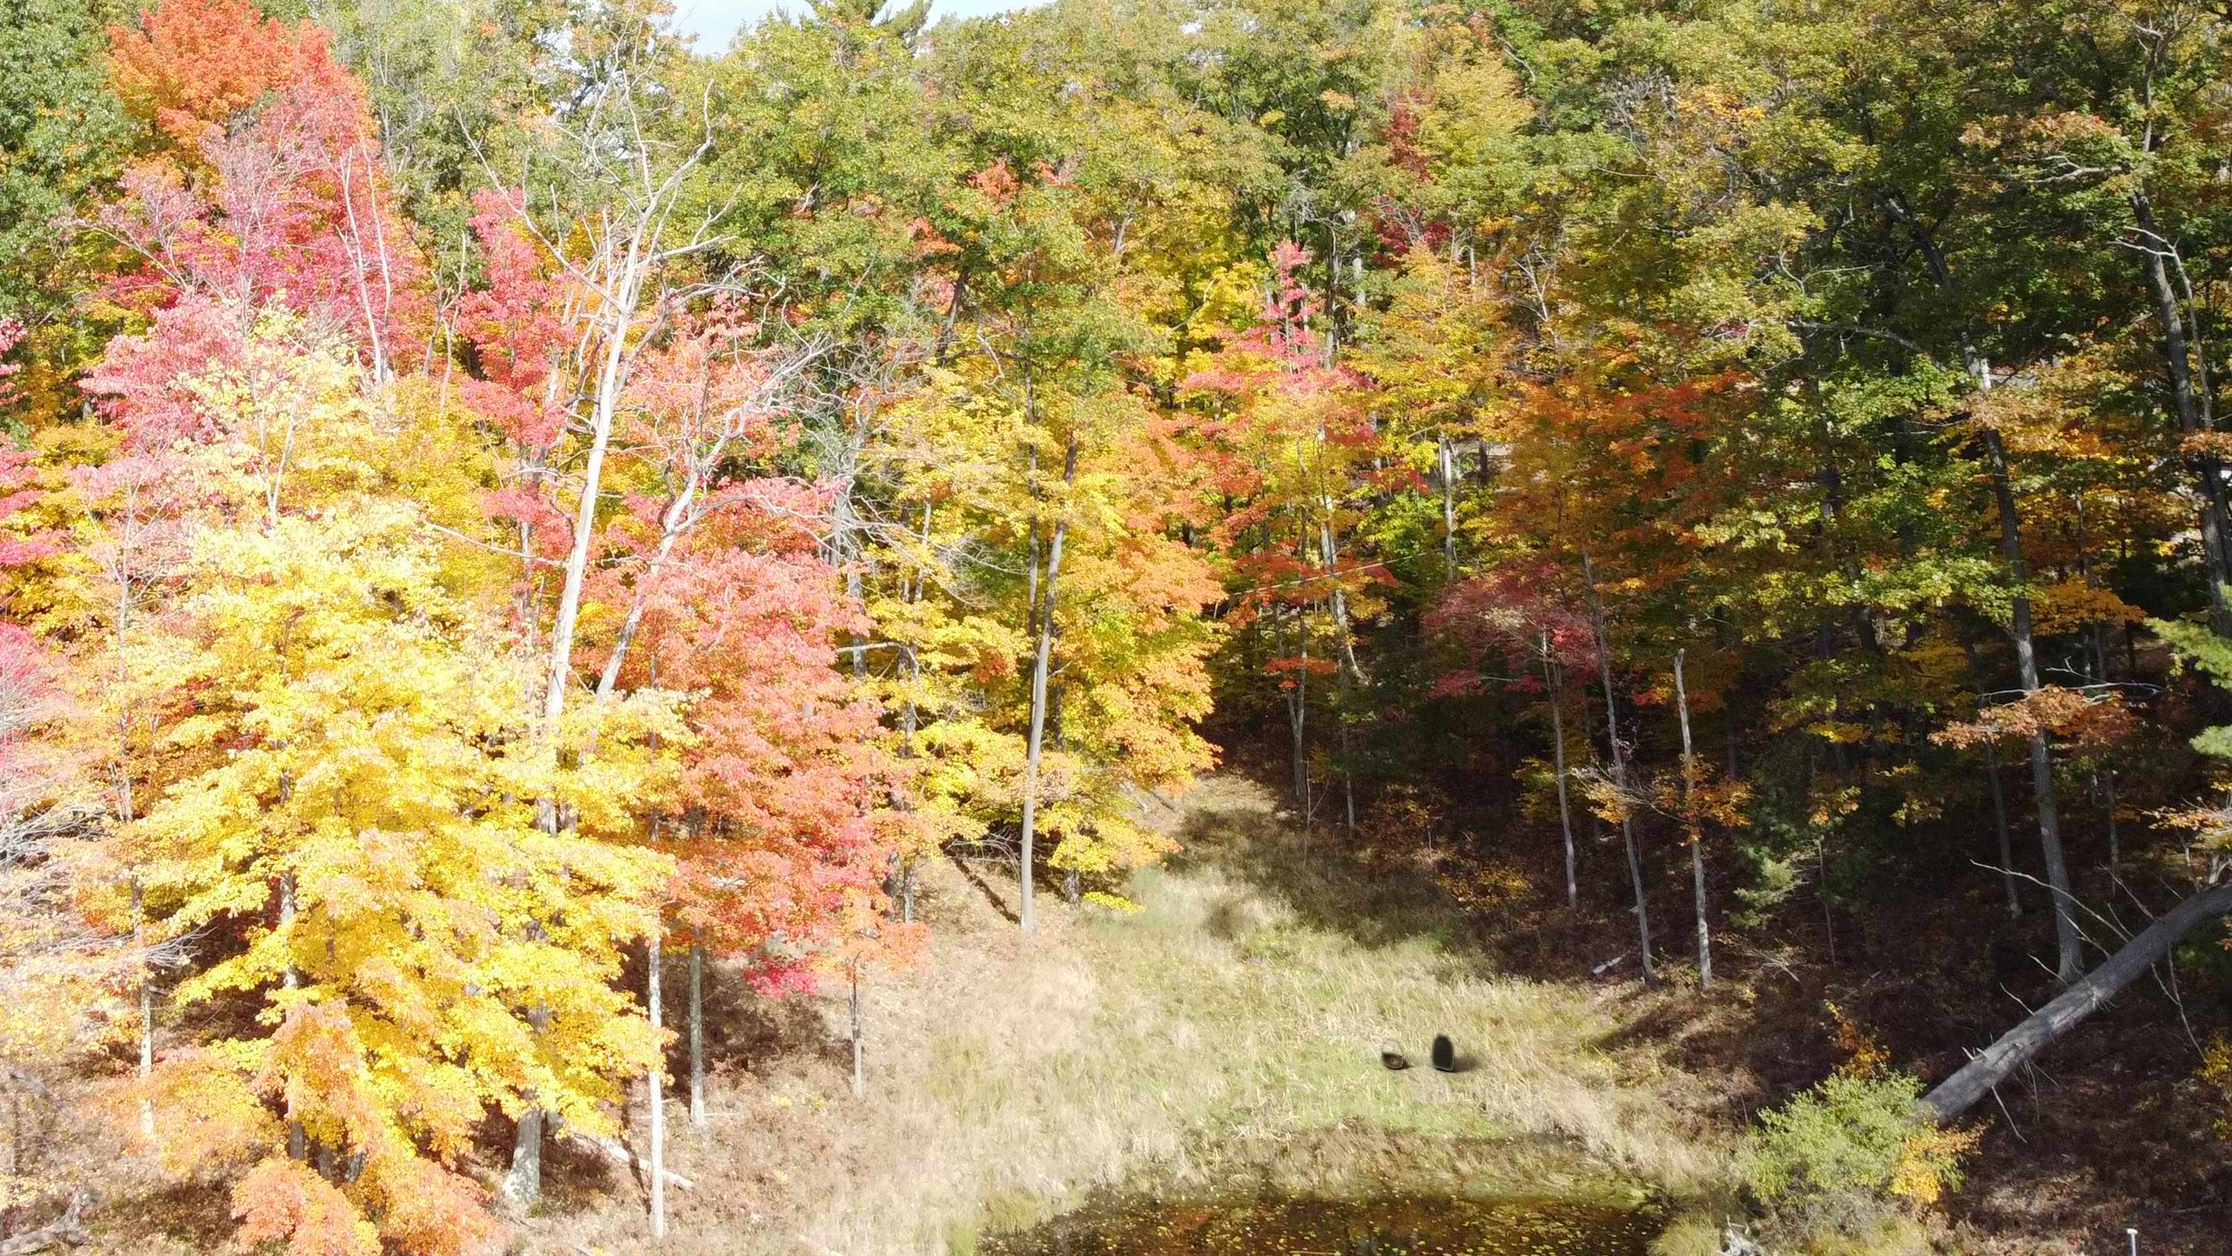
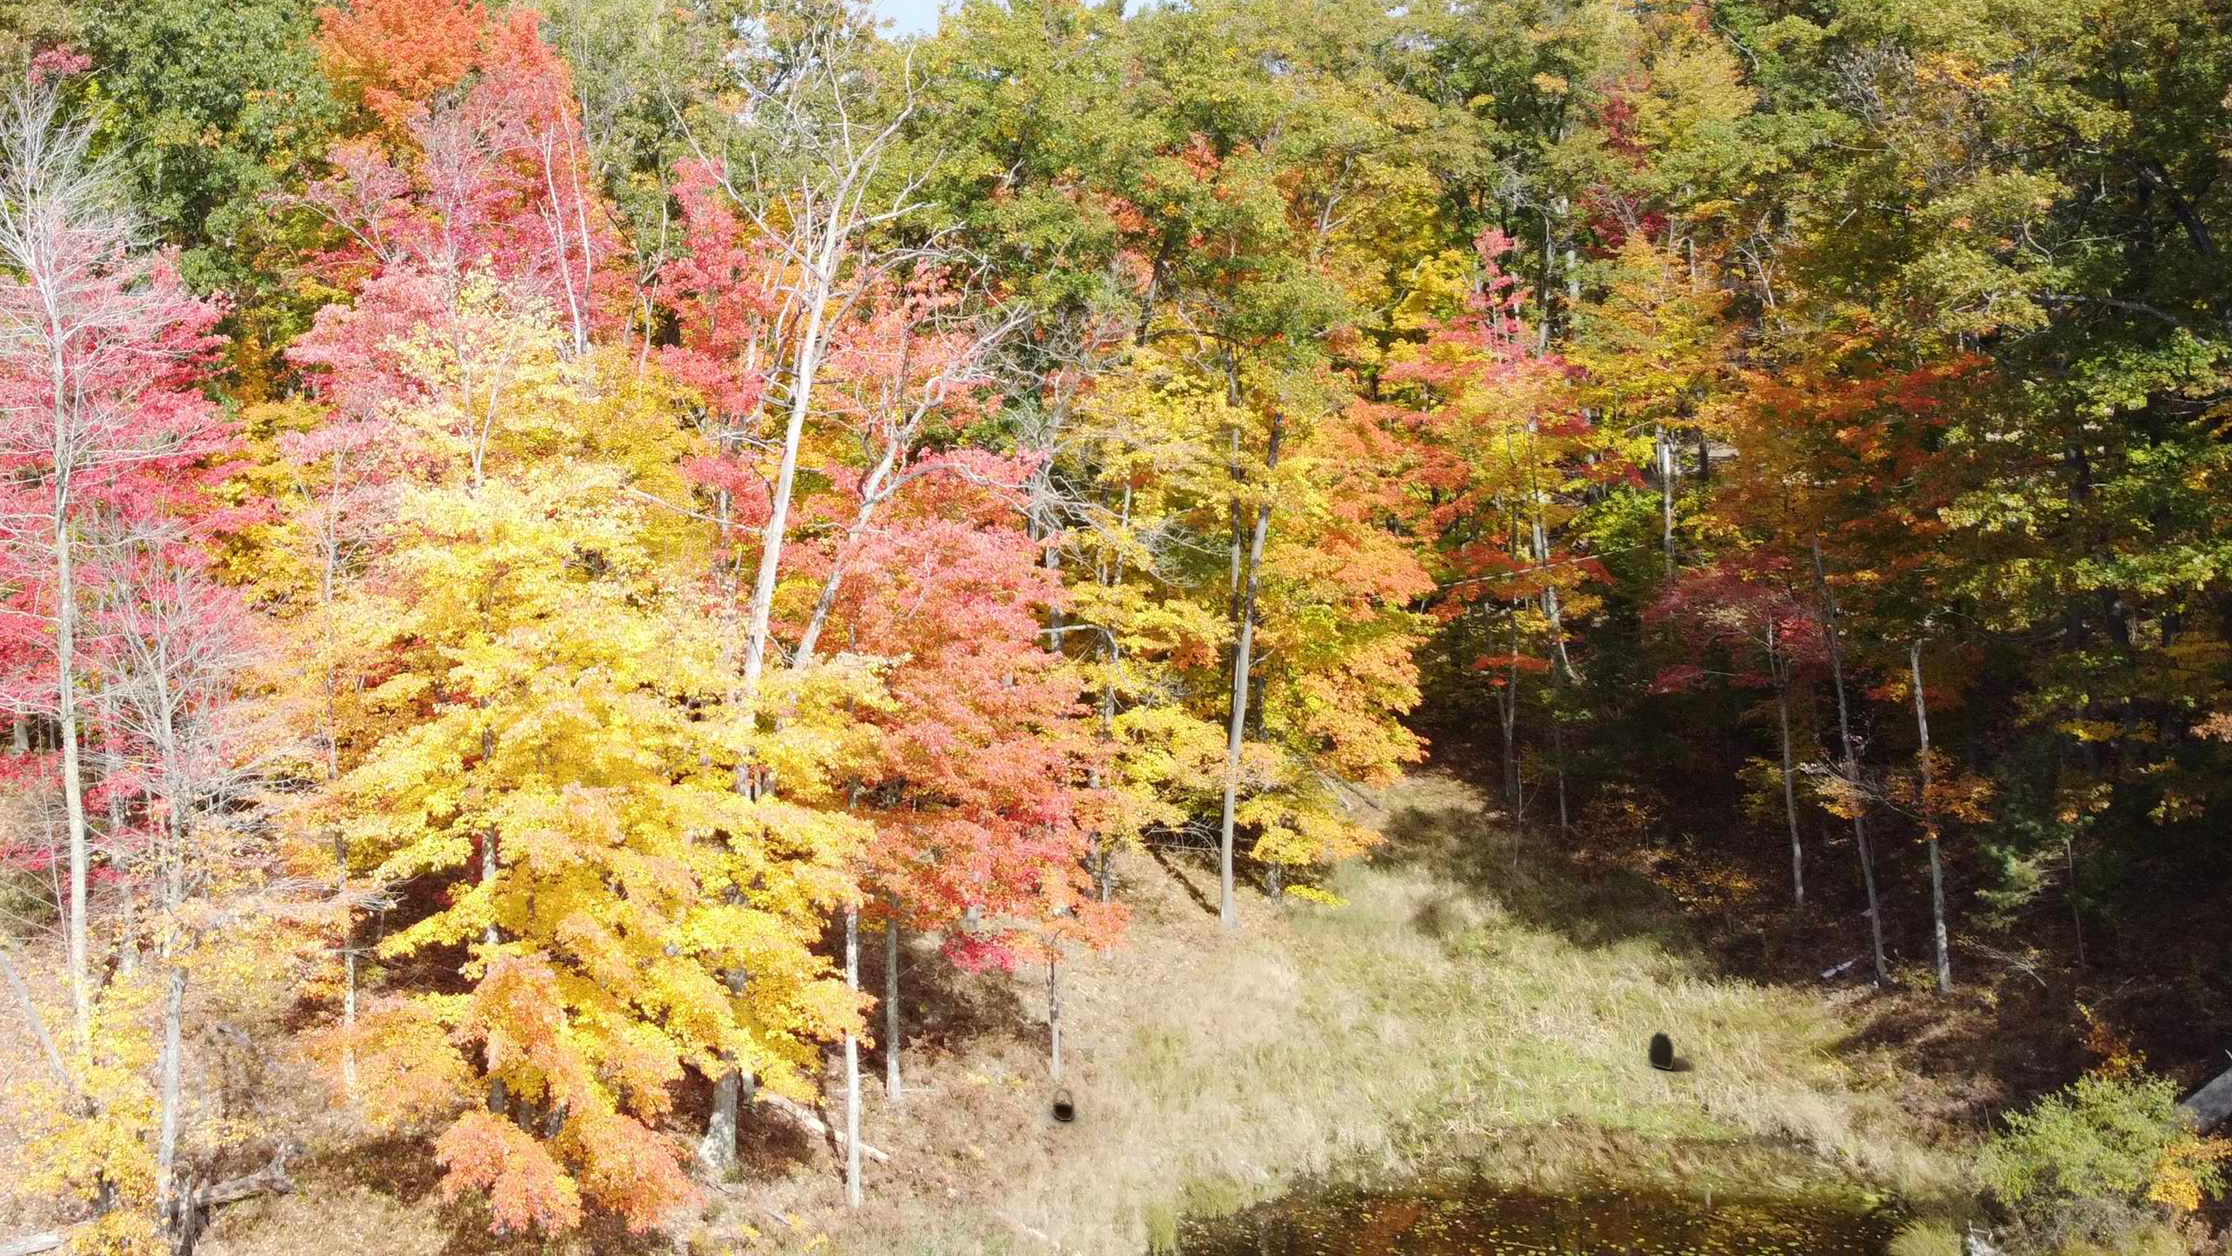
basket: present [1381,1041,1404,1069] -> present [1053,1089,1075,1121]

